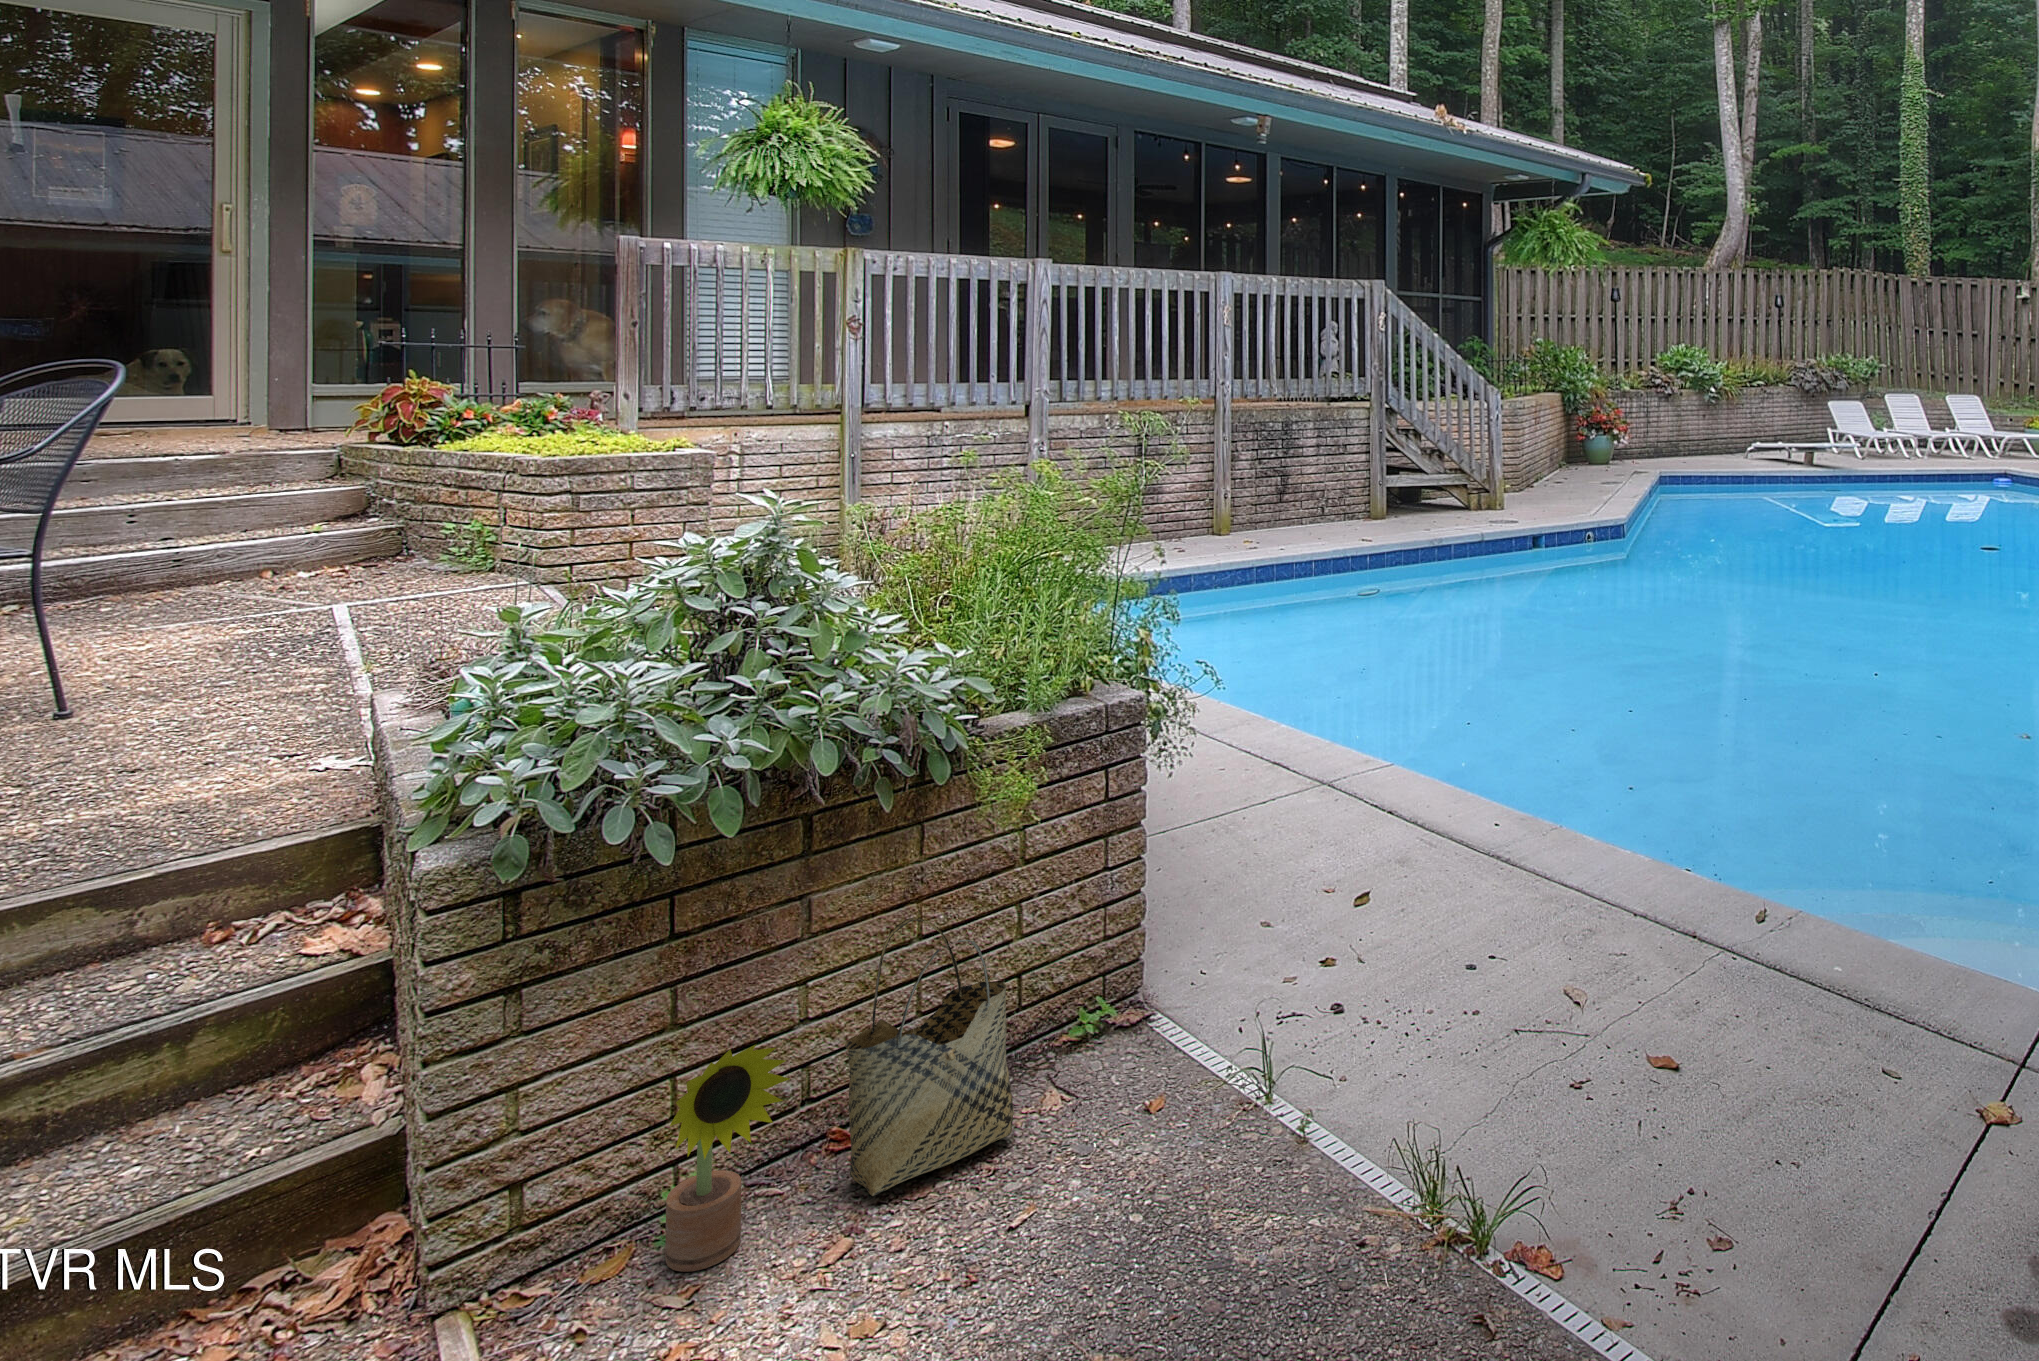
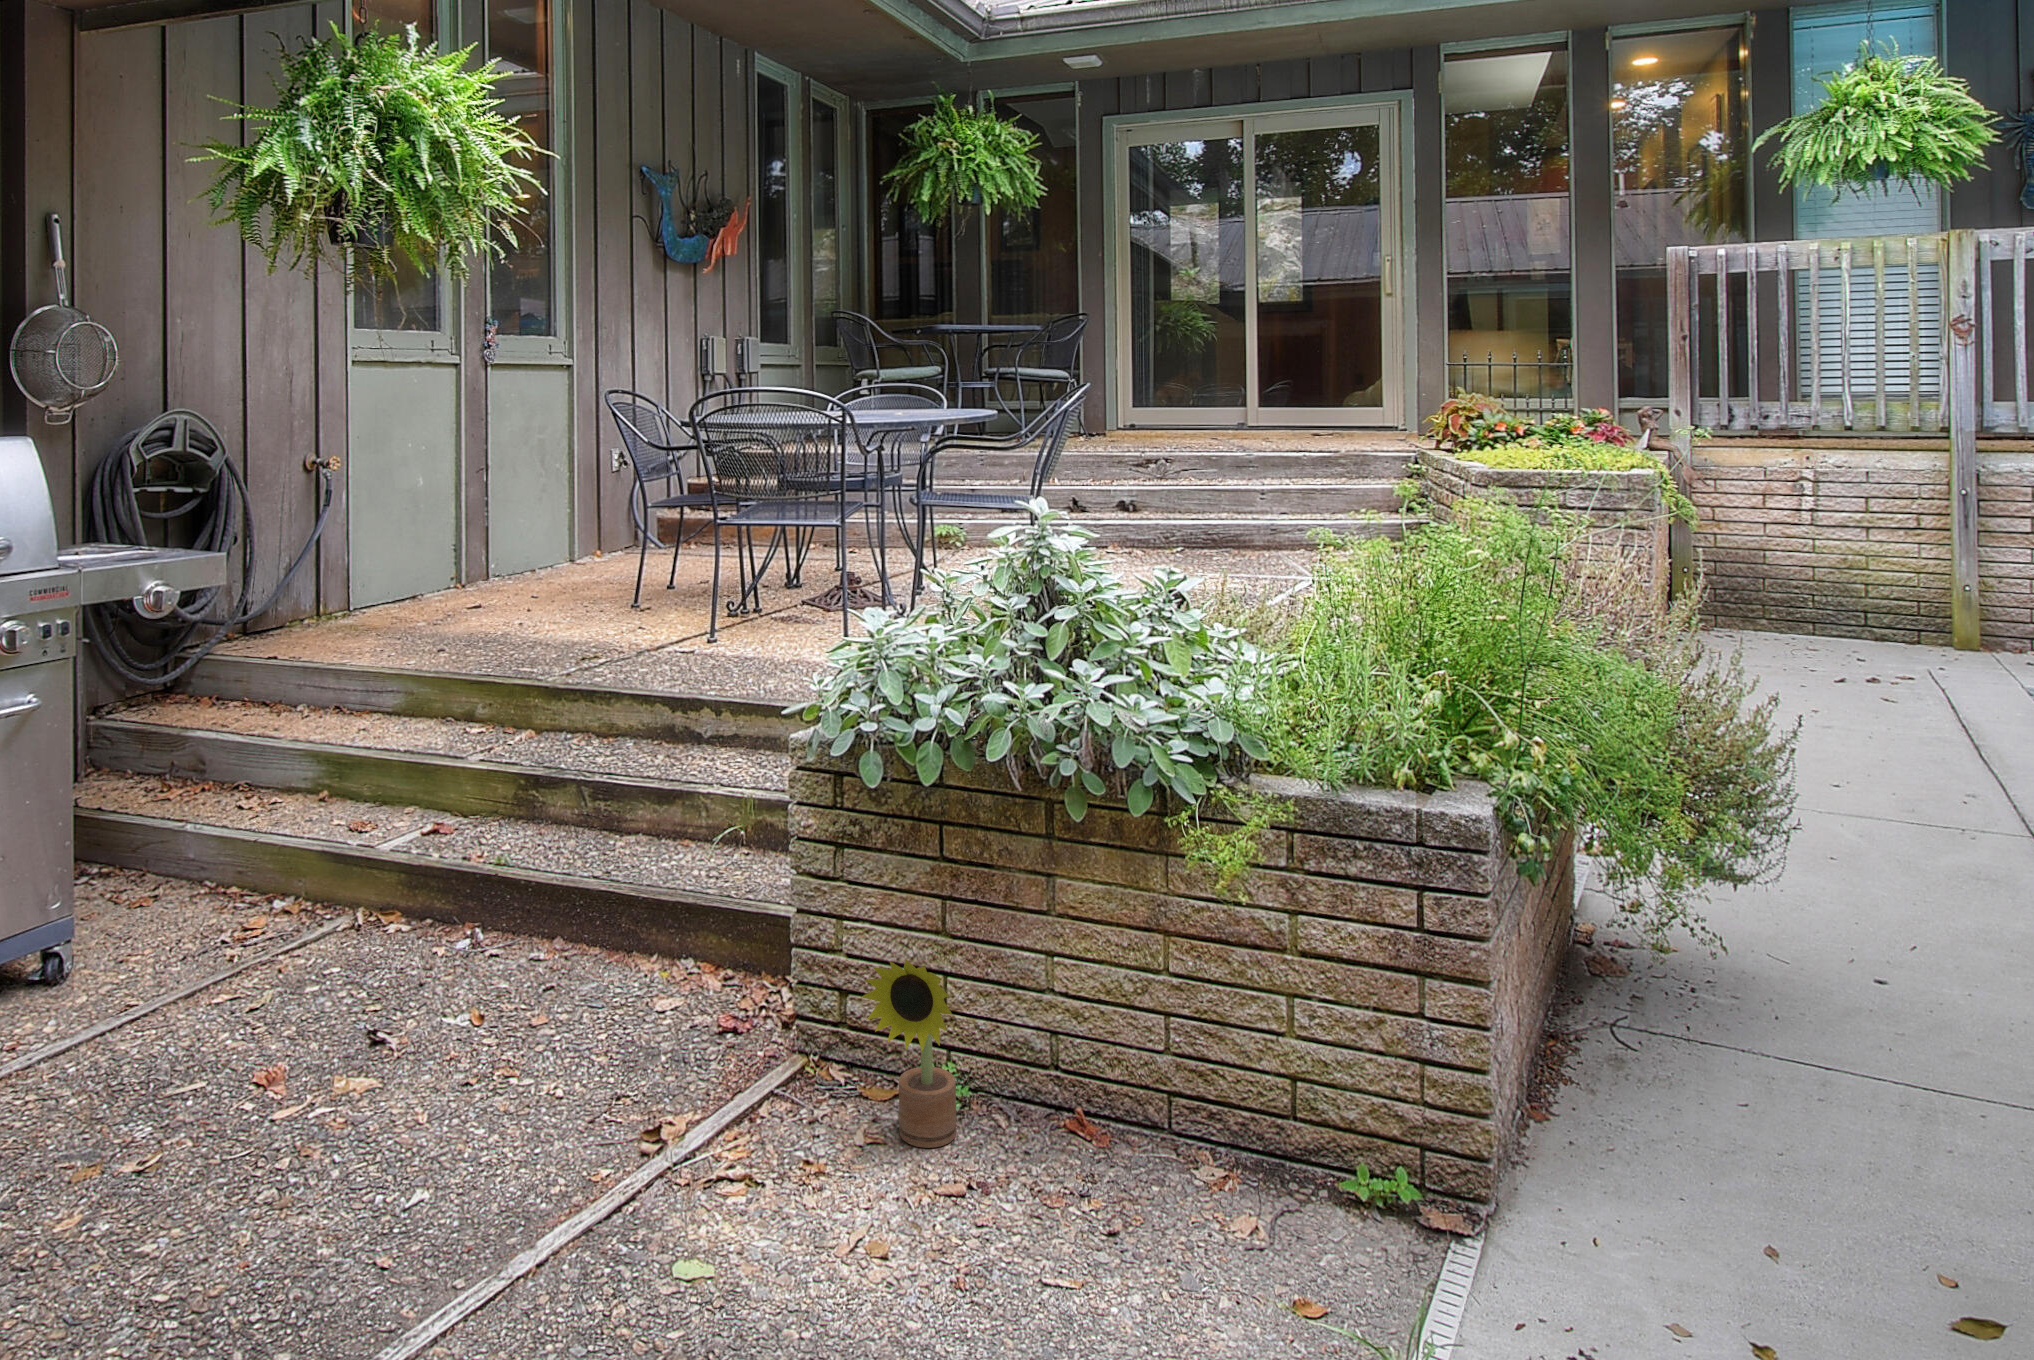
woven basket: present [845,918,1013,1196] -> none [1024,932,1203,1218]

